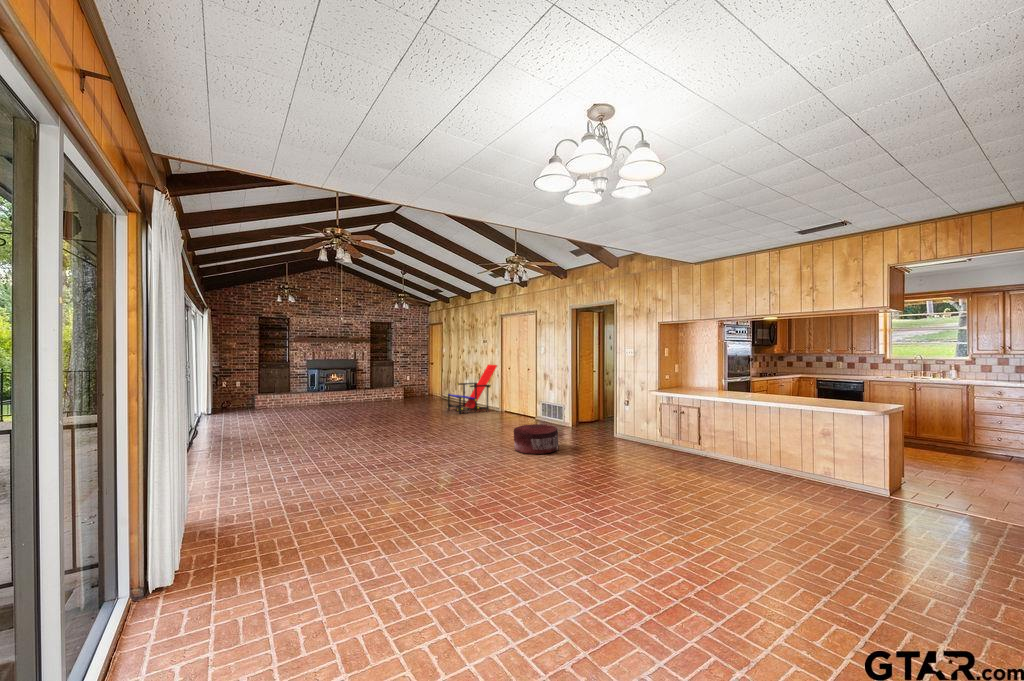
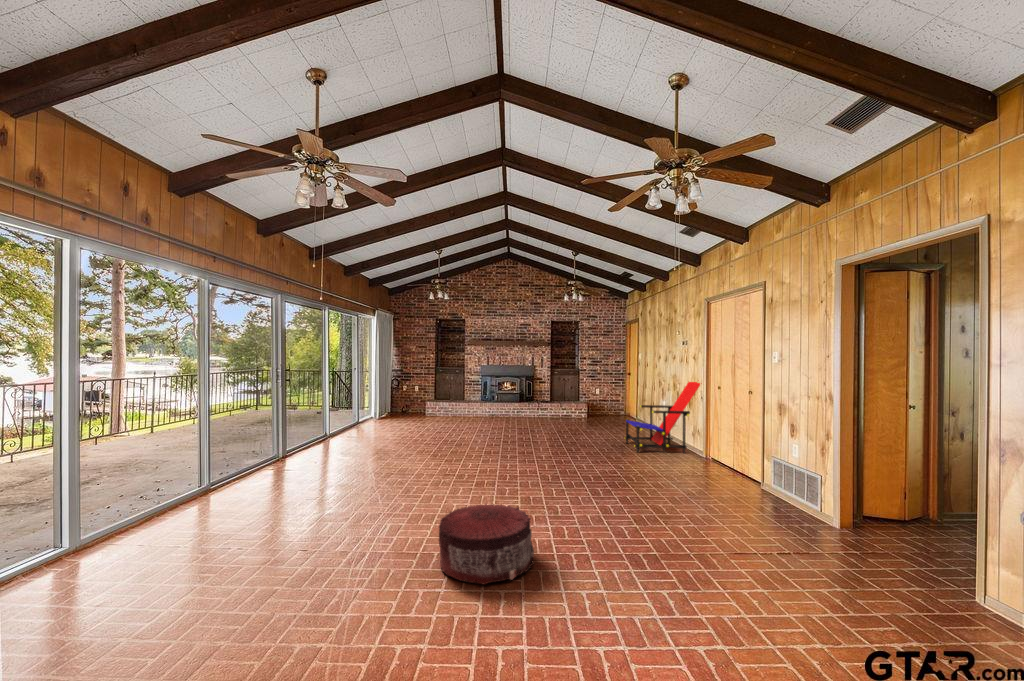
pouf: present [513,424,559,454] -> present [439,504,534,585]

